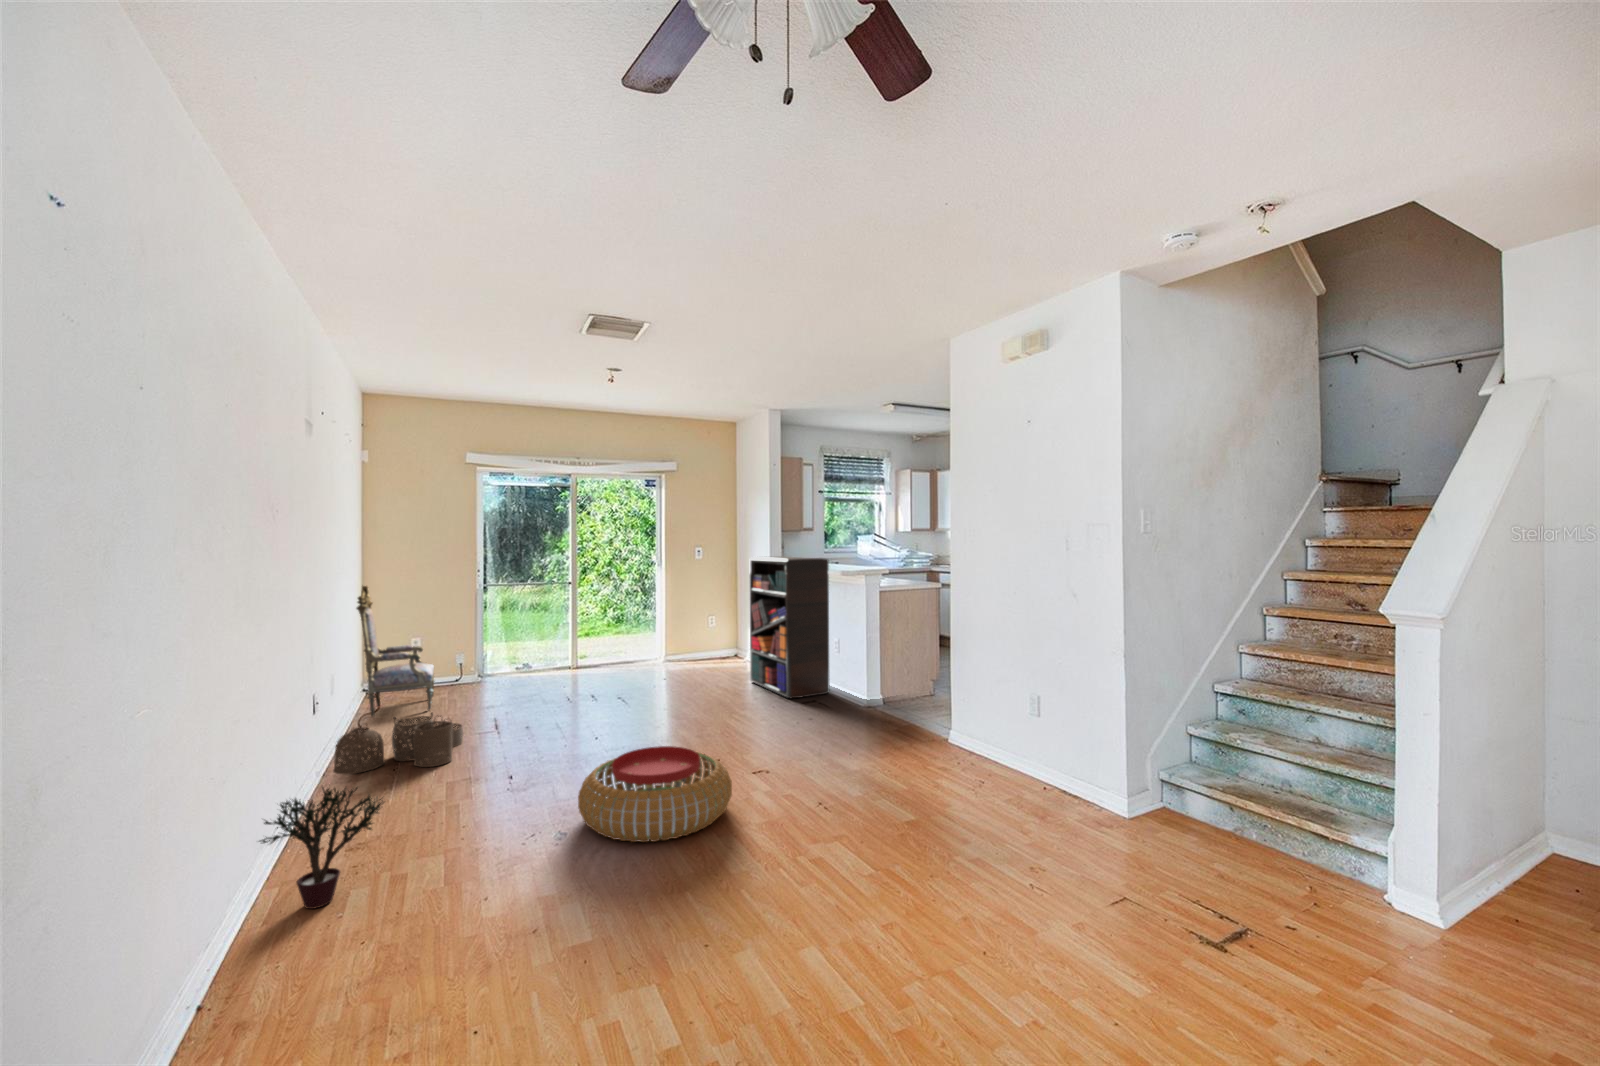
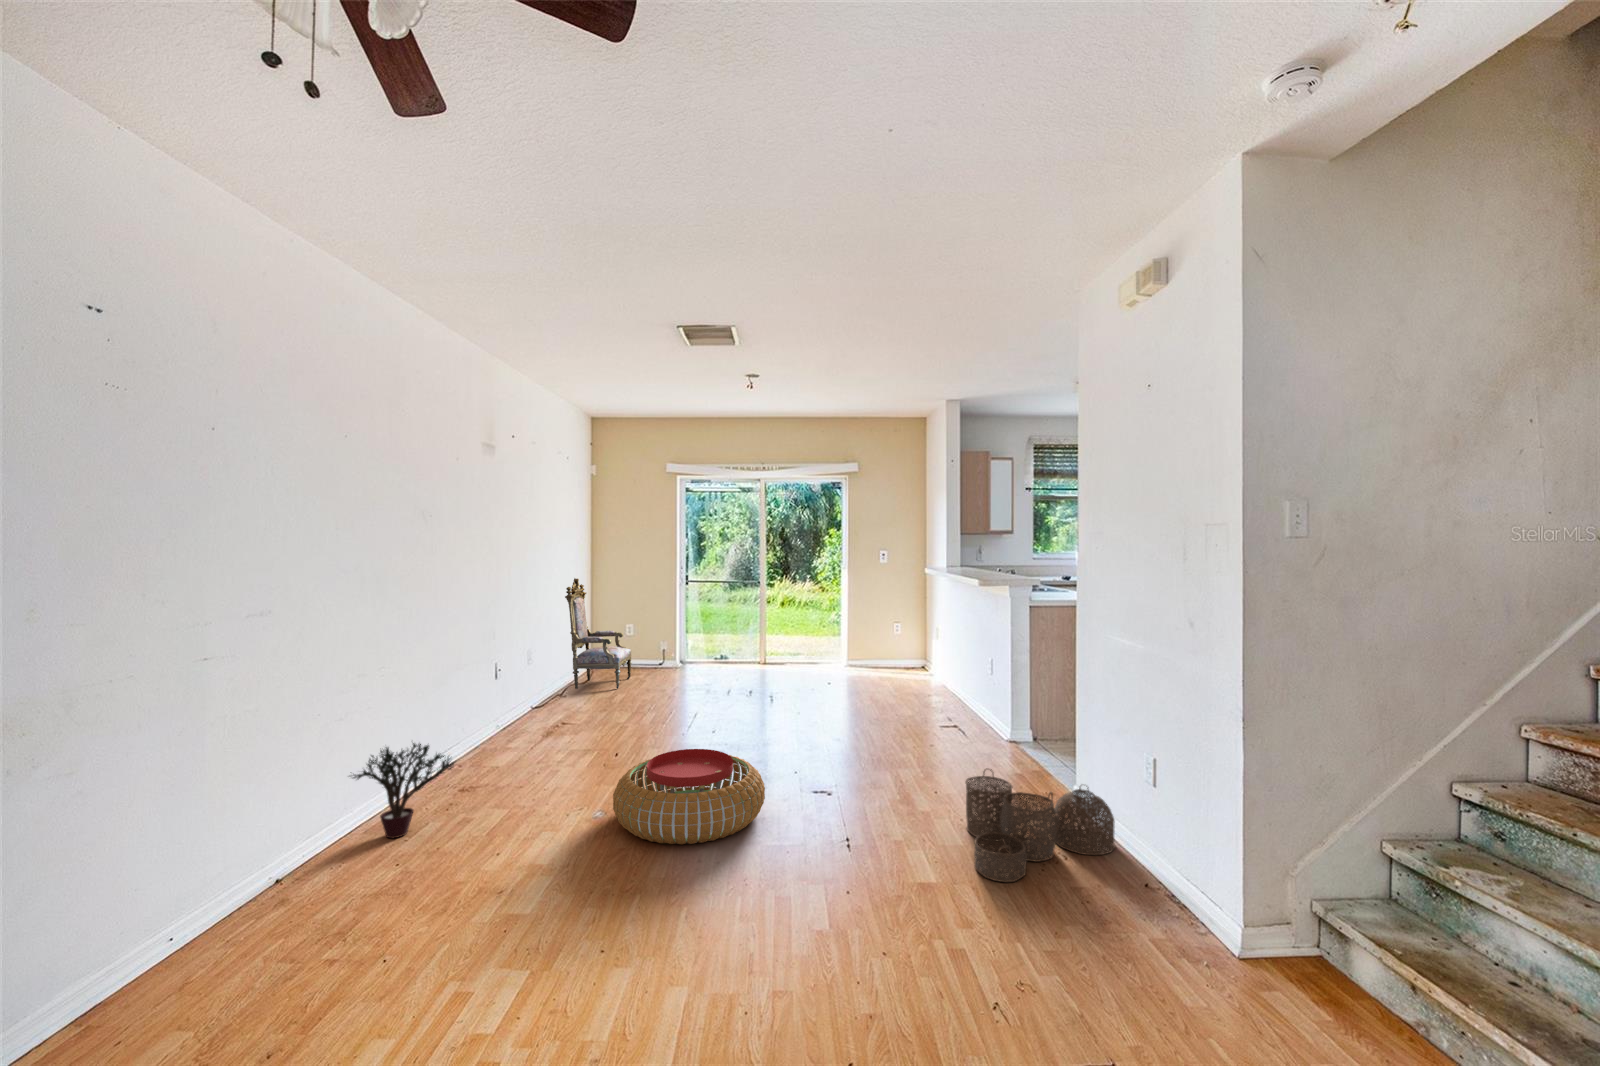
bookshelf: present [750,557,830,698] -> none [910,563,983,719]
woven basket: present [333,713,463,774] -> present [965,769,1115,882]

